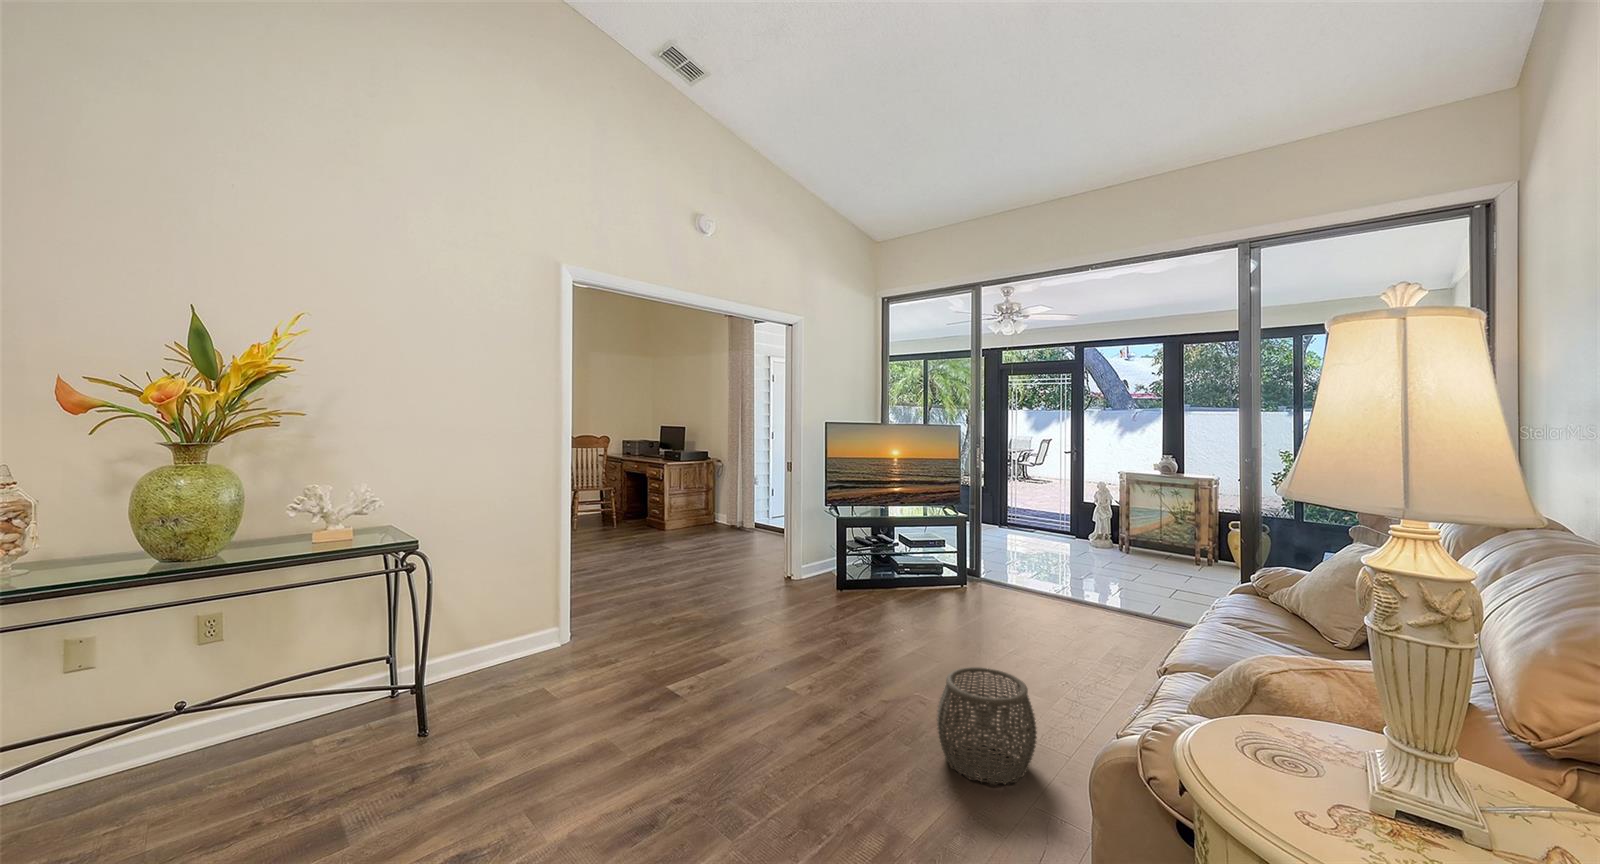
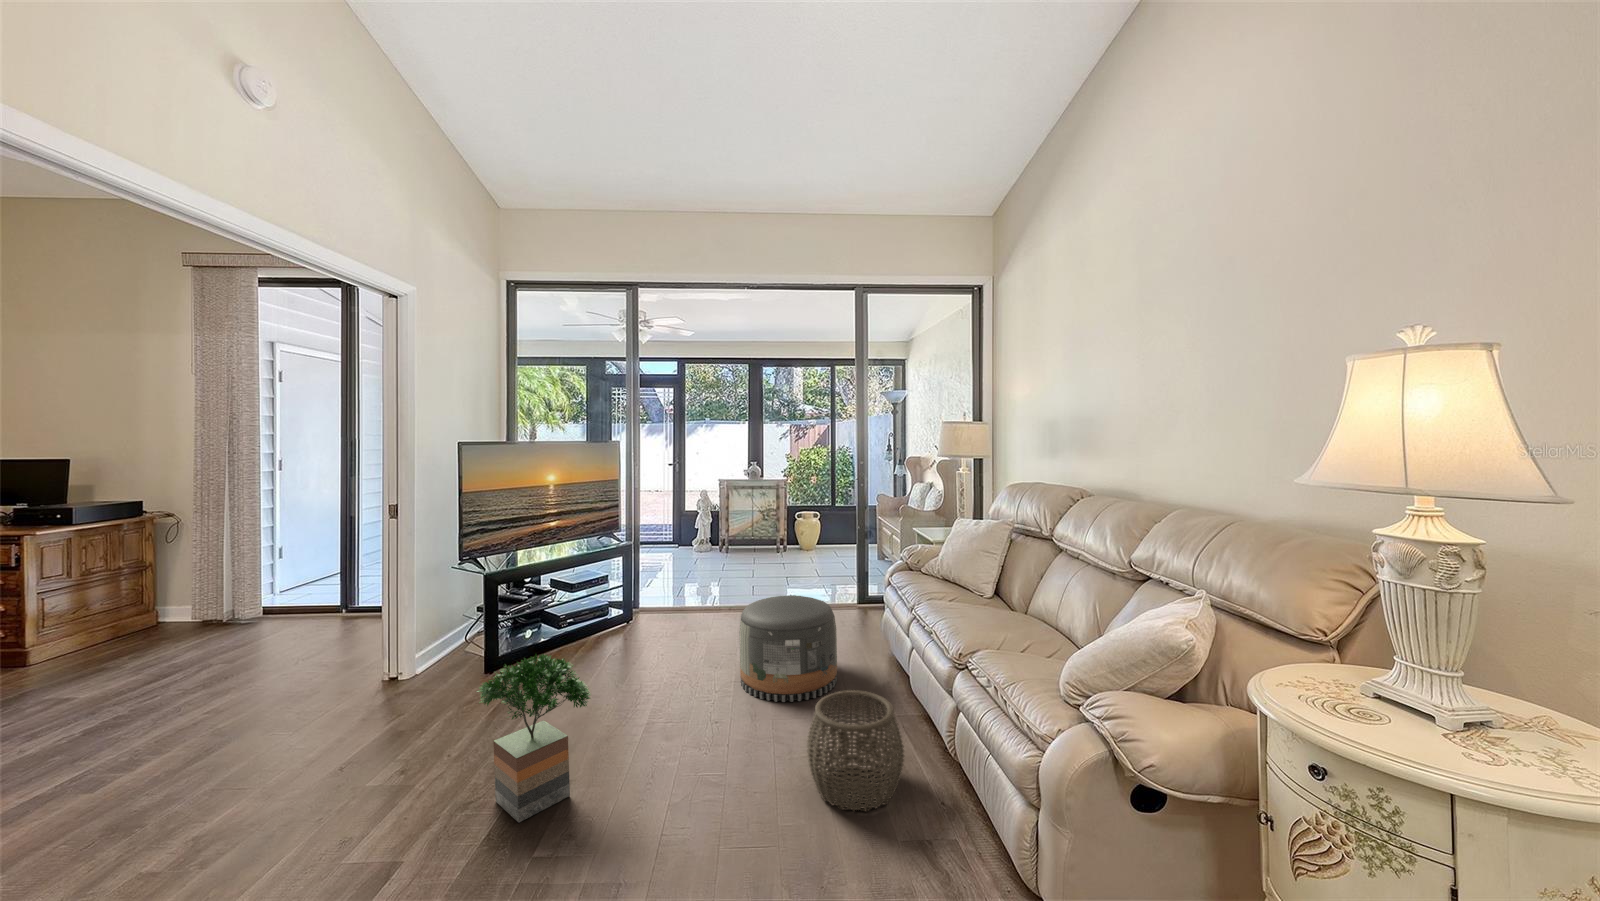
potted tree: none [748,566,815,672] -> present [477,654,591,823]
pouf: none [984,584,1093,694] -> present [739,595,837,702]

